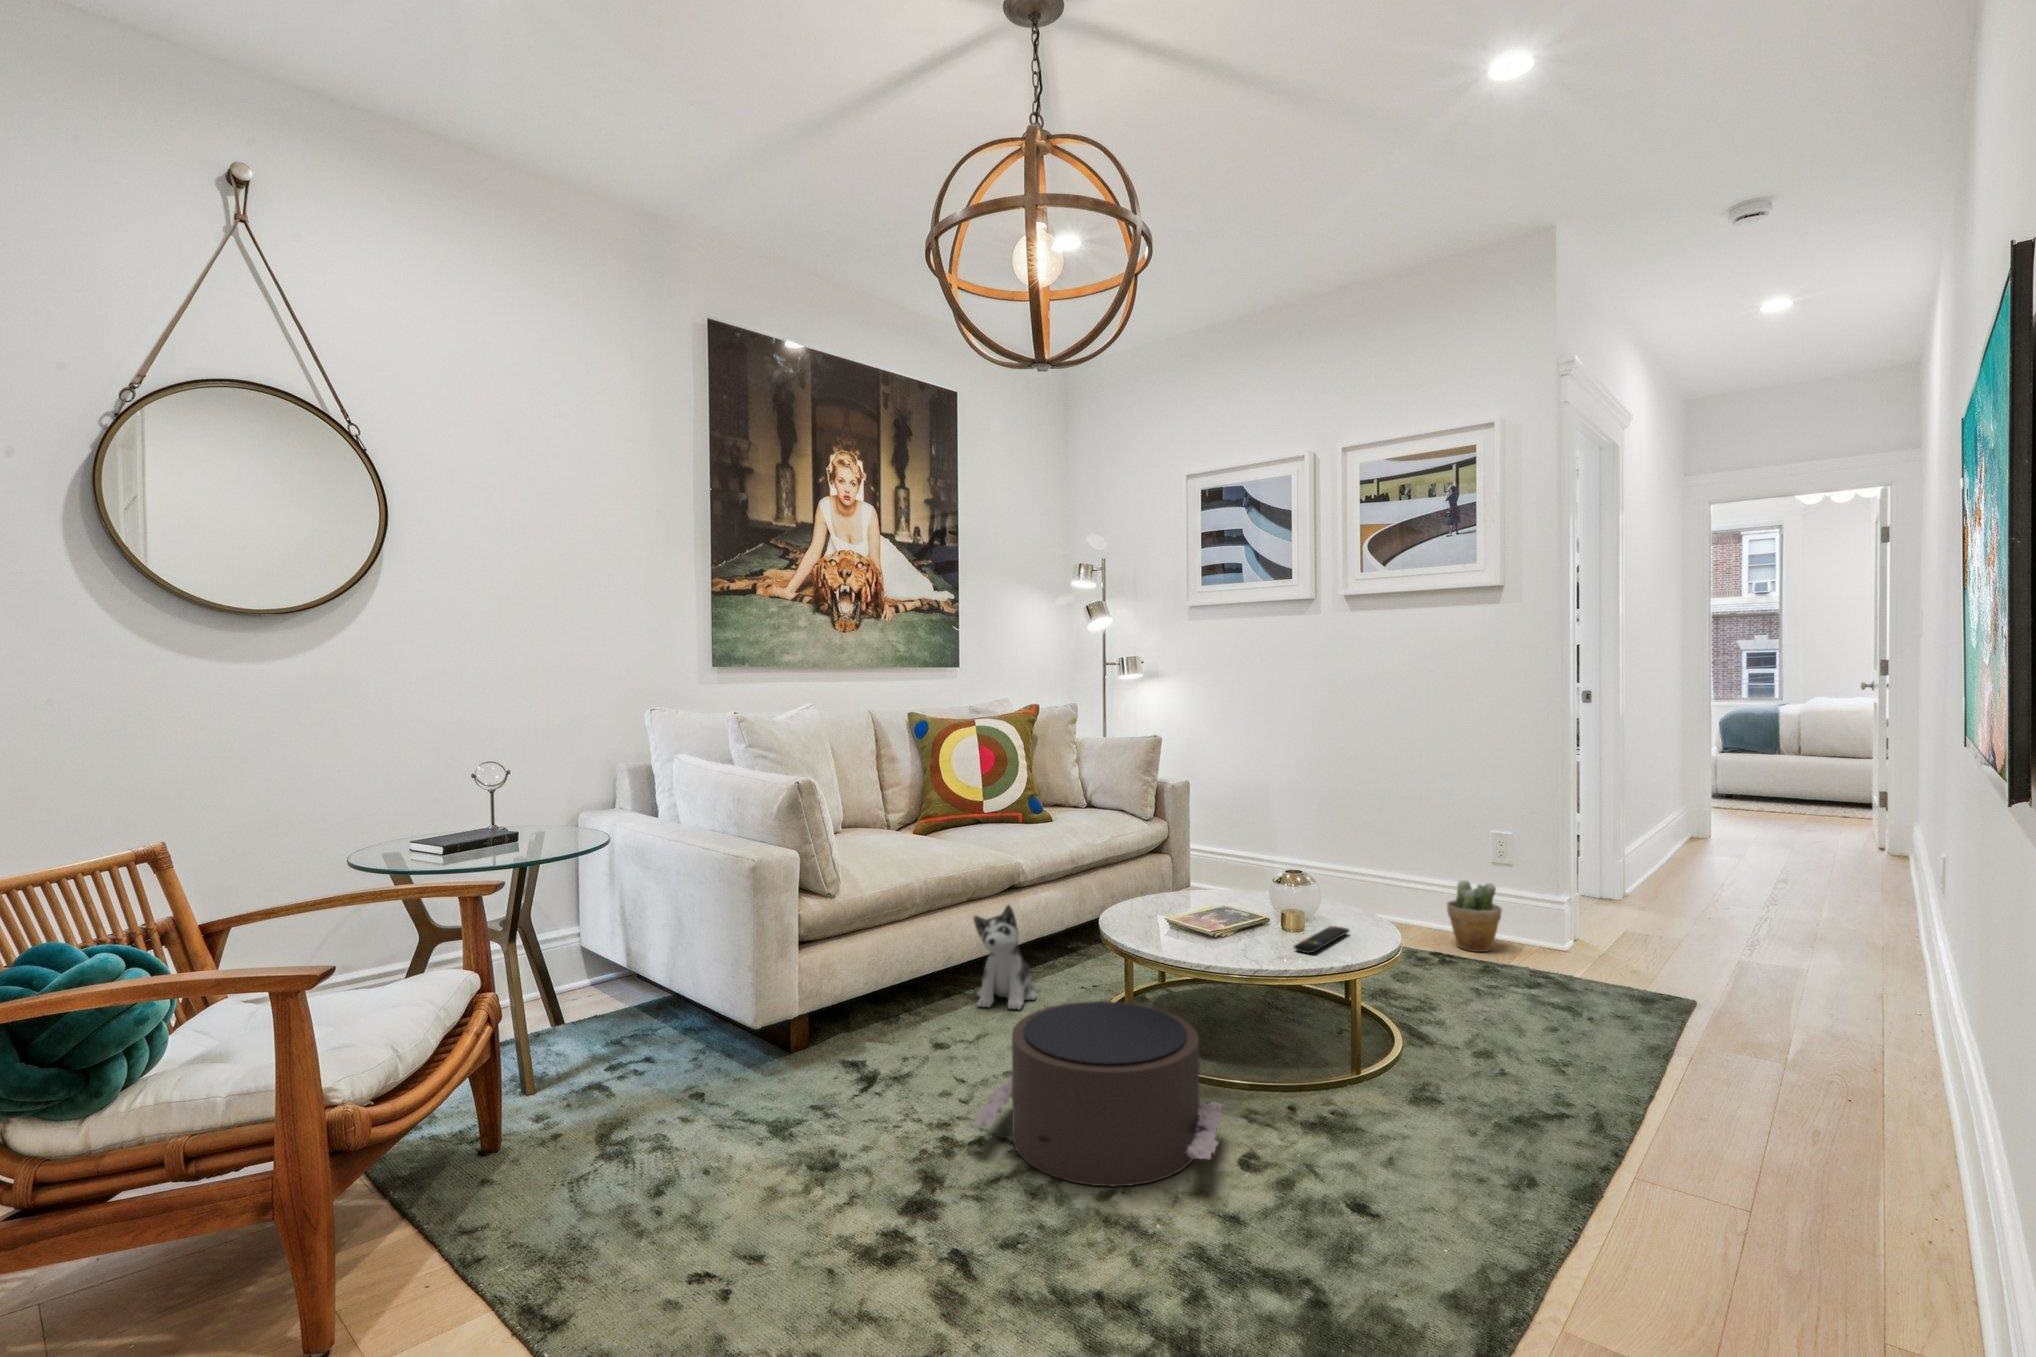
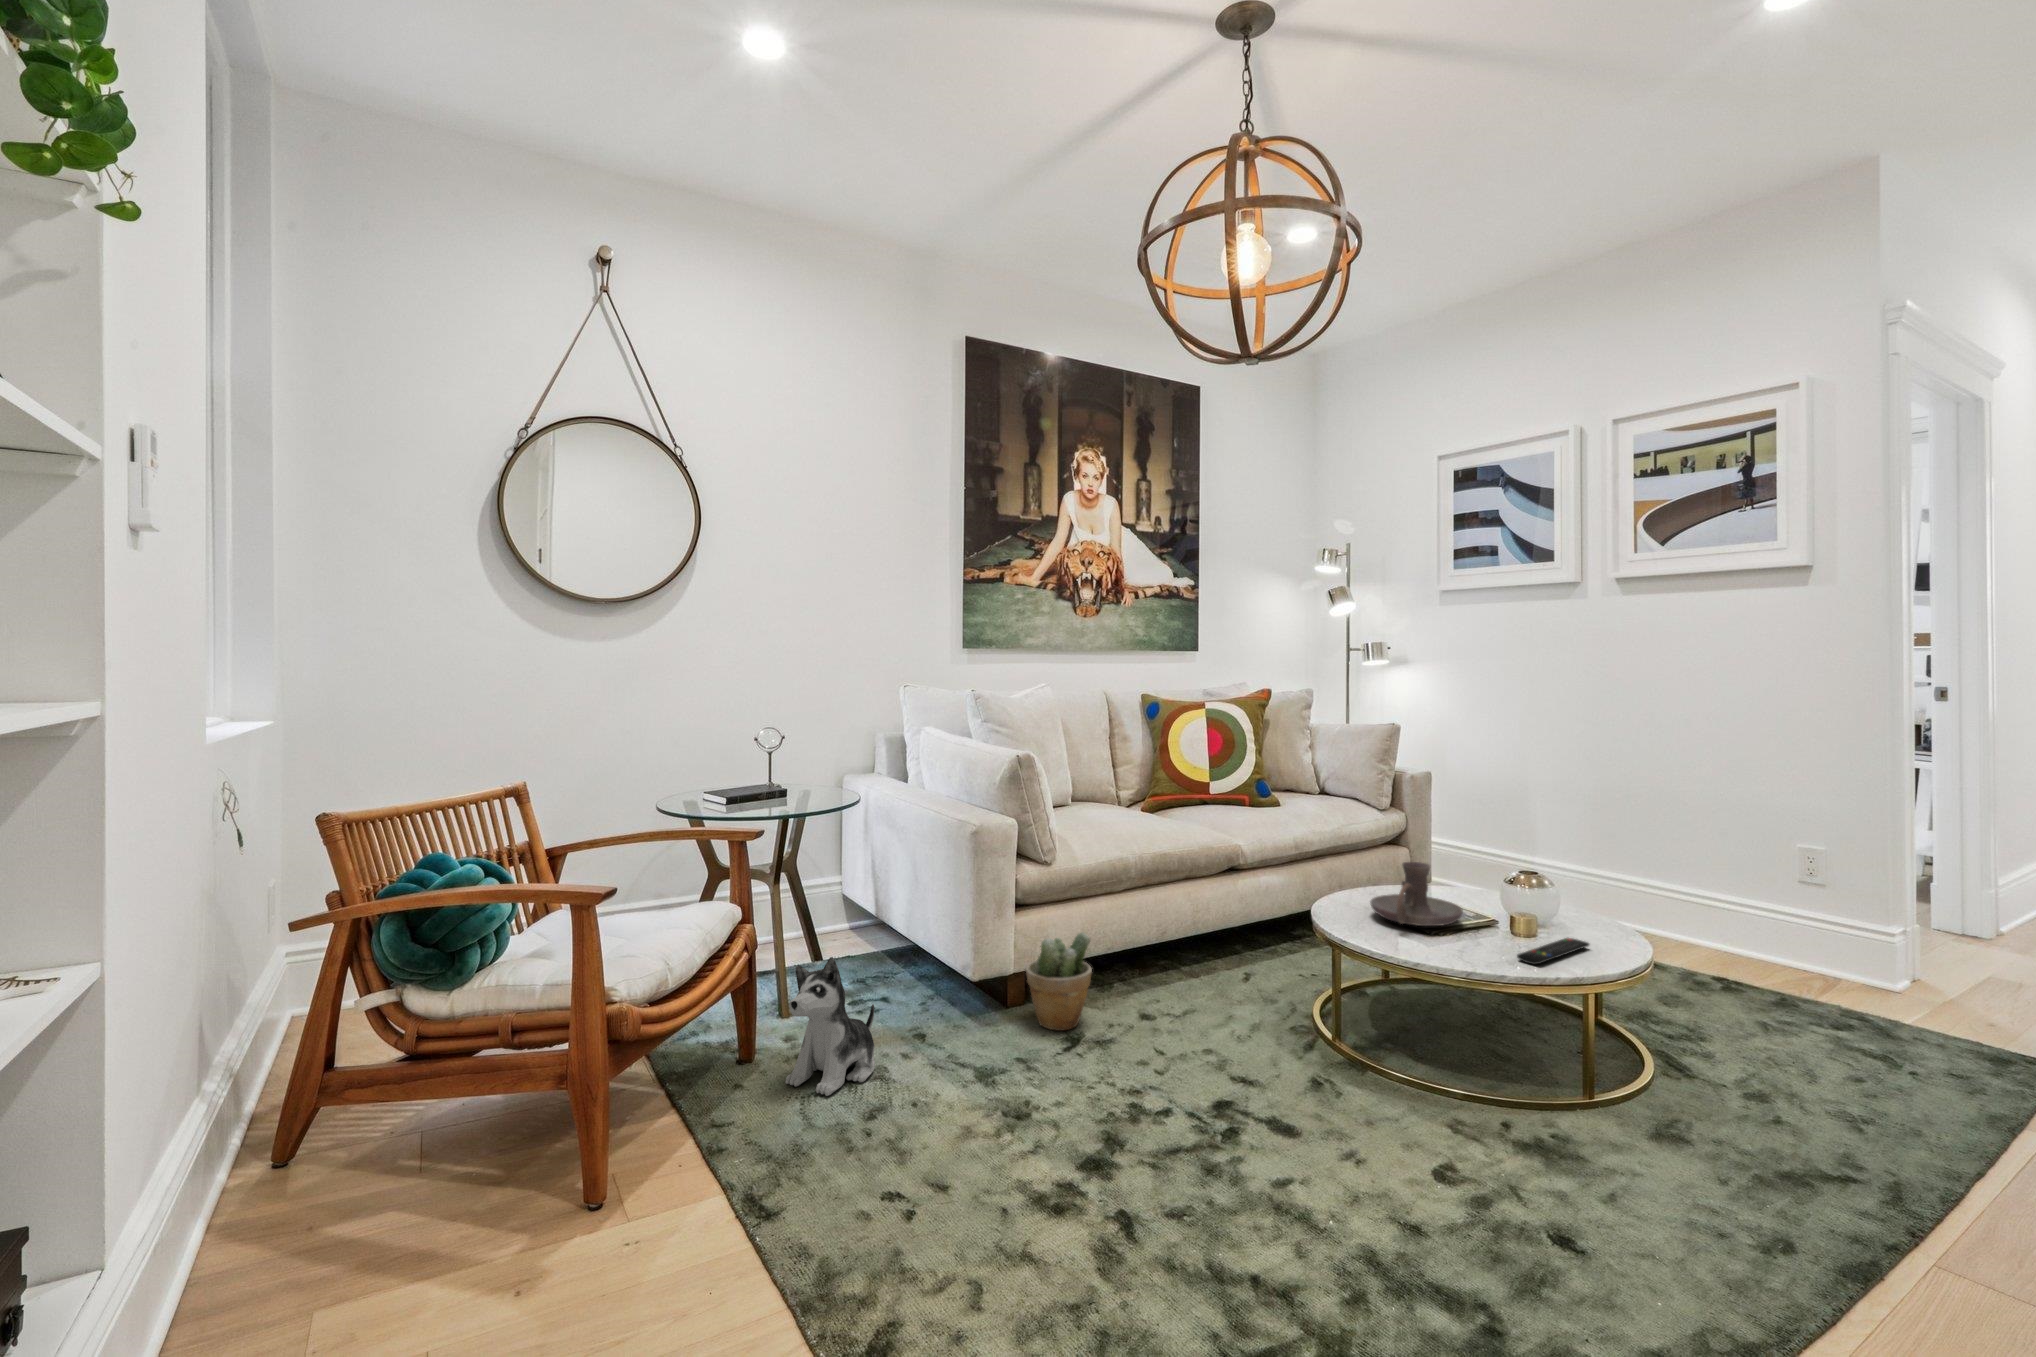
candle holder: none [1157,866,1241,926] -> present [1370,862,1463,926]
potted plant: present [1447,880,1502,952] -> present [1026,932,1092,1031]
plush toy: present [974,905,1036,1009] -> present [786,957,875,1096]
pouf: present [974,1001,1222,1186] -> none [1158,989,1419,1178]

